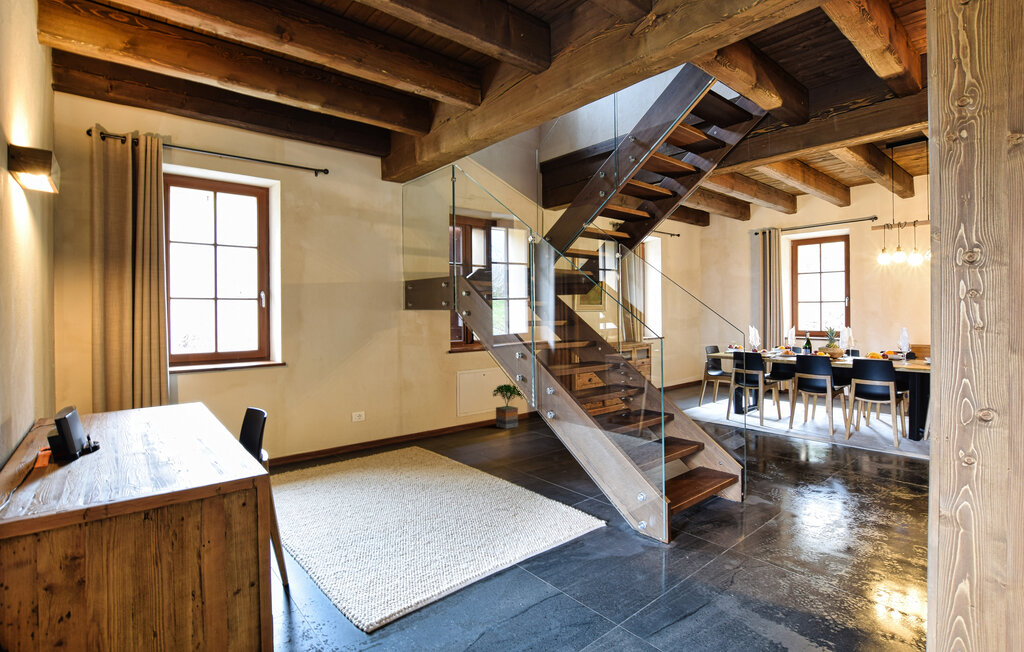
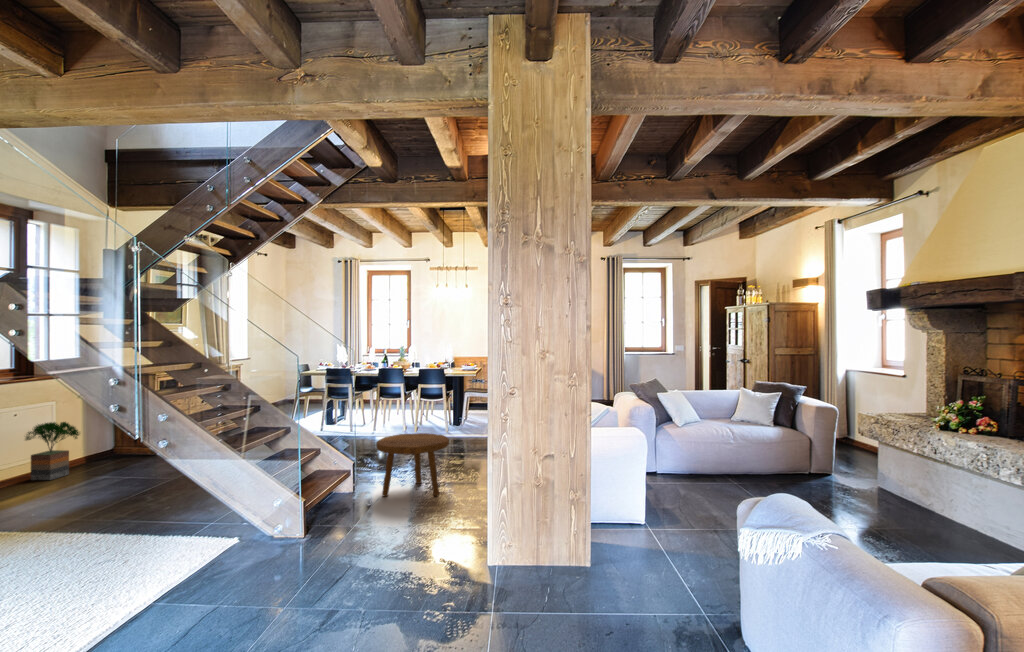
footstool: none [770,443,881,538] -> present [376,433,449,496]

